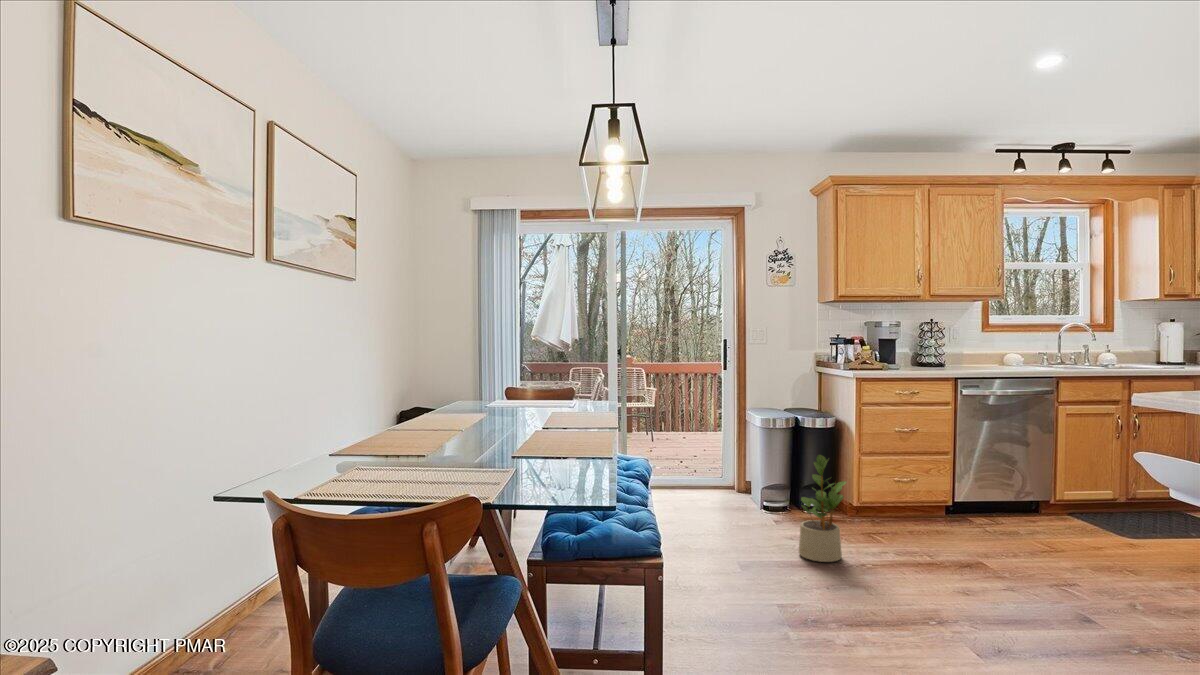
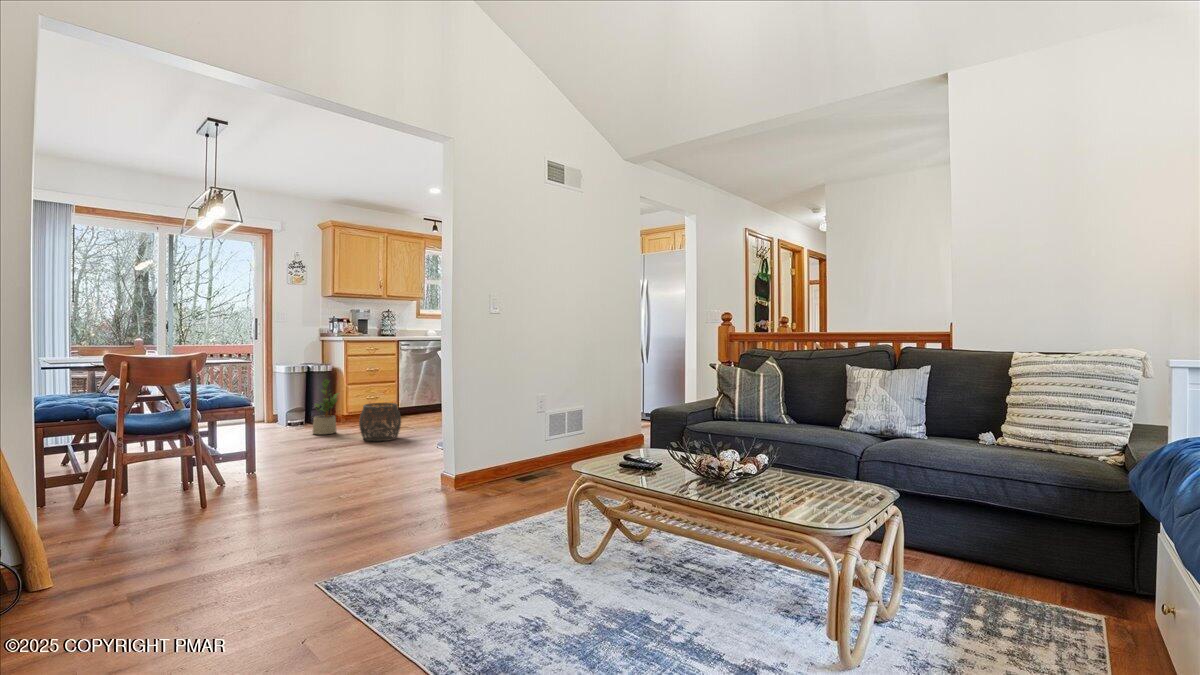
woven basket: none [887,524,988,626] -> present [359,403,401,441]

